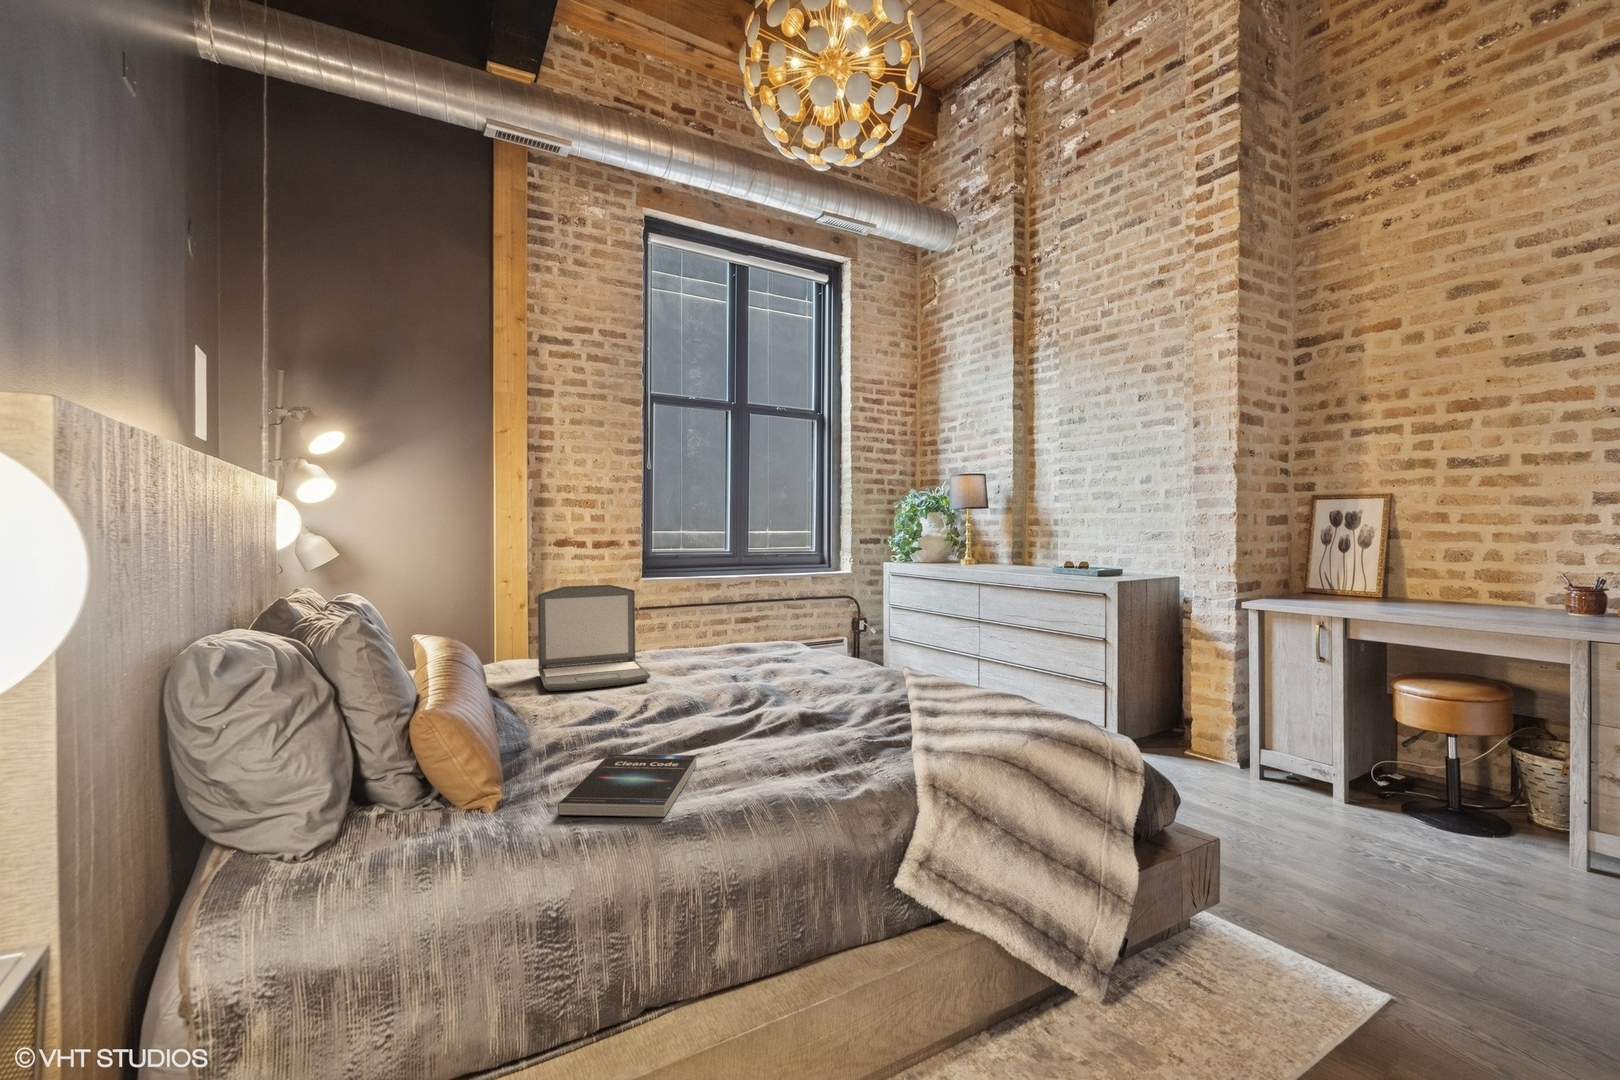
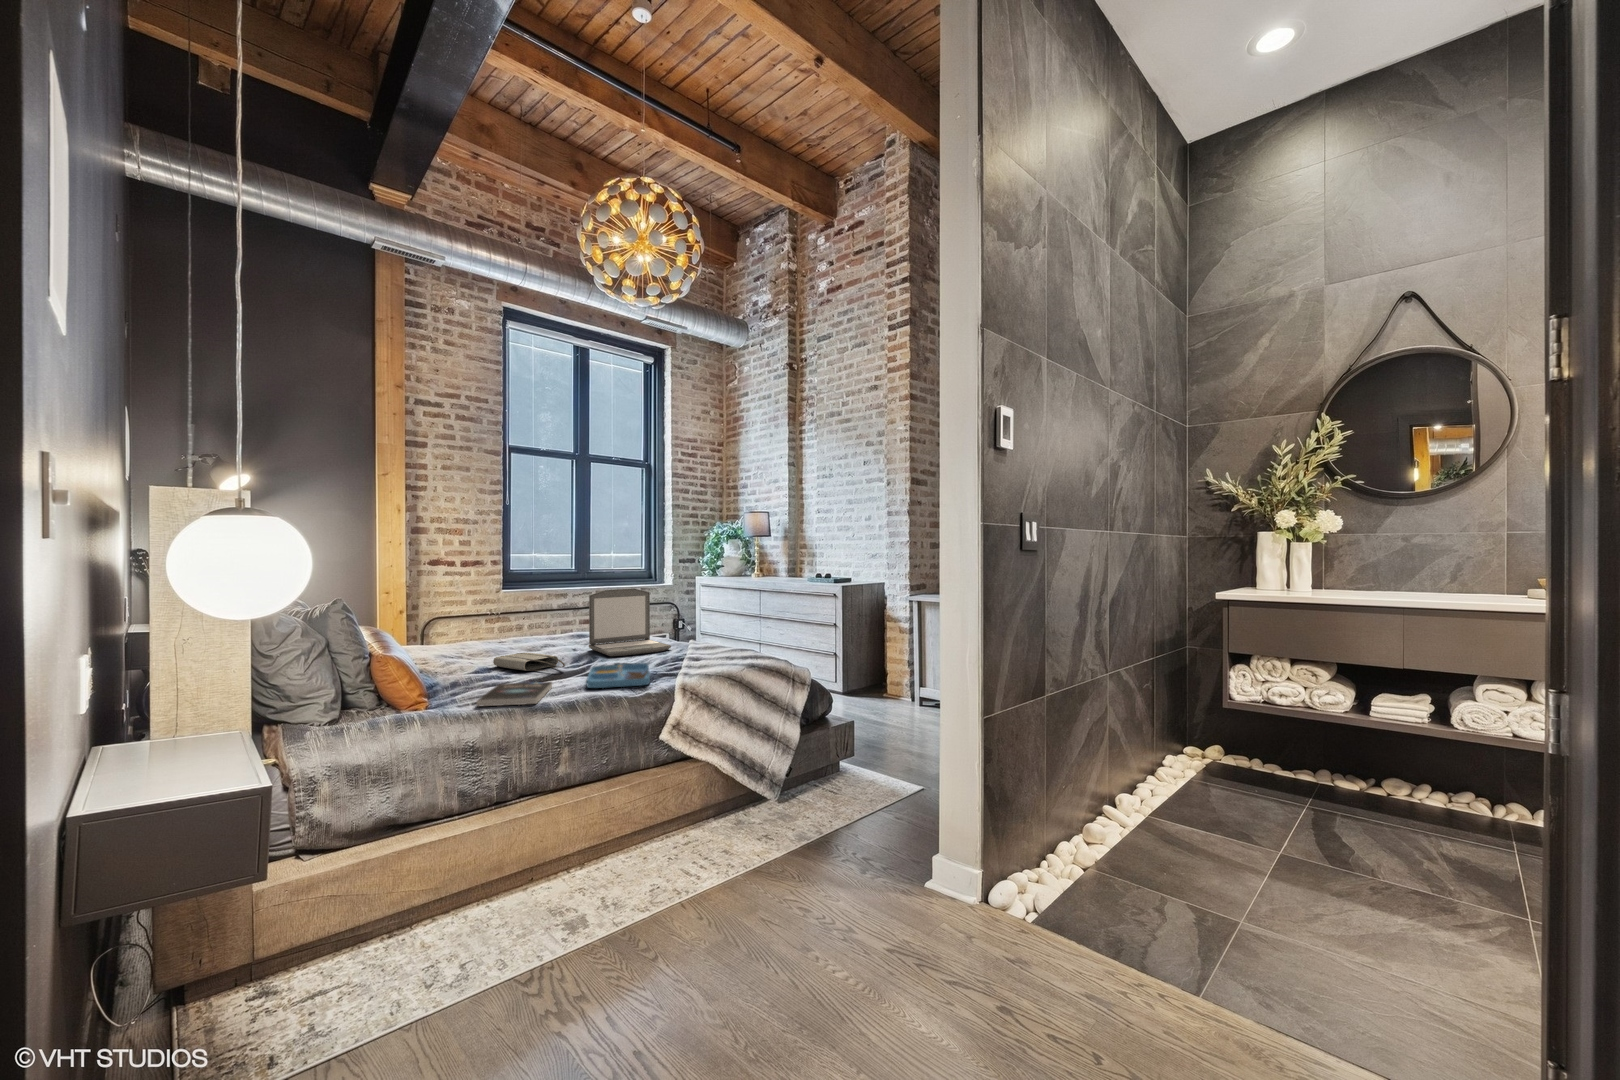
laptop: present [538,585,650,691] -> present [589,589,671,656]
tote bag: none [613,682,719,720] -> present [493,653,565,671]
tray: none [755,717,867,776] -> present [587,664,650,688]

